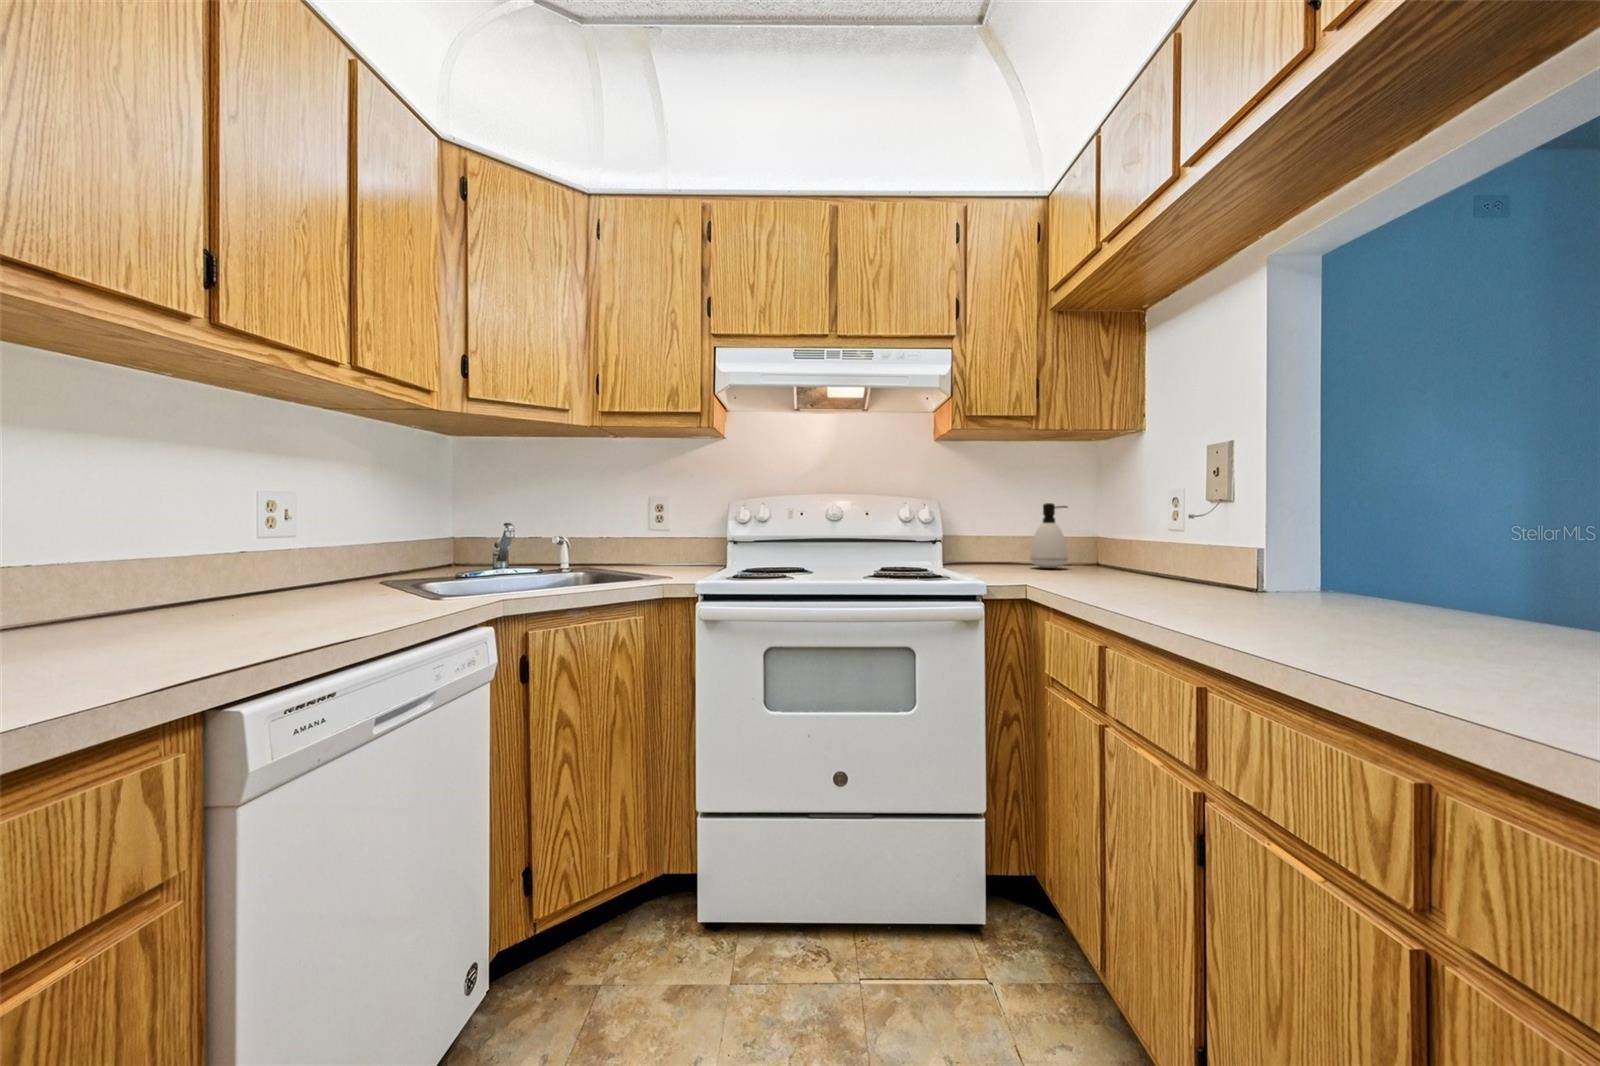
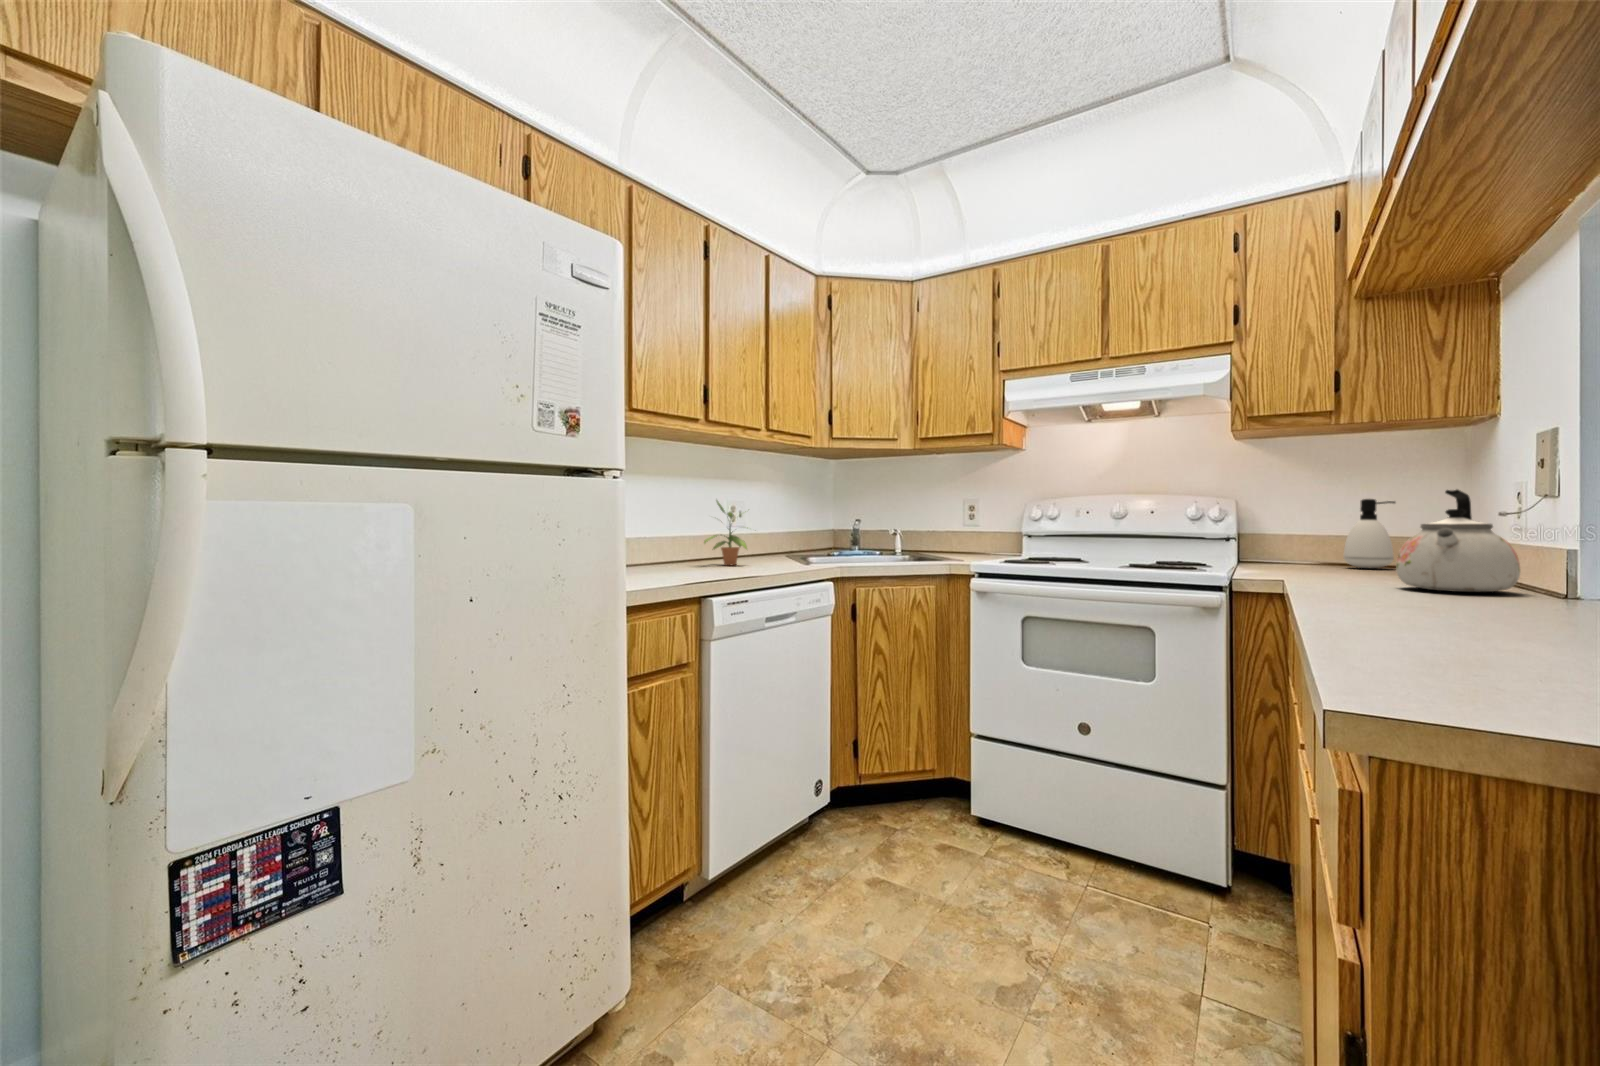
potted plant: none [205,483,338,610] -> present [704,501,747,565]
kettle: none [1148,497,1247,598] -> present [1396,490,1520,592]

